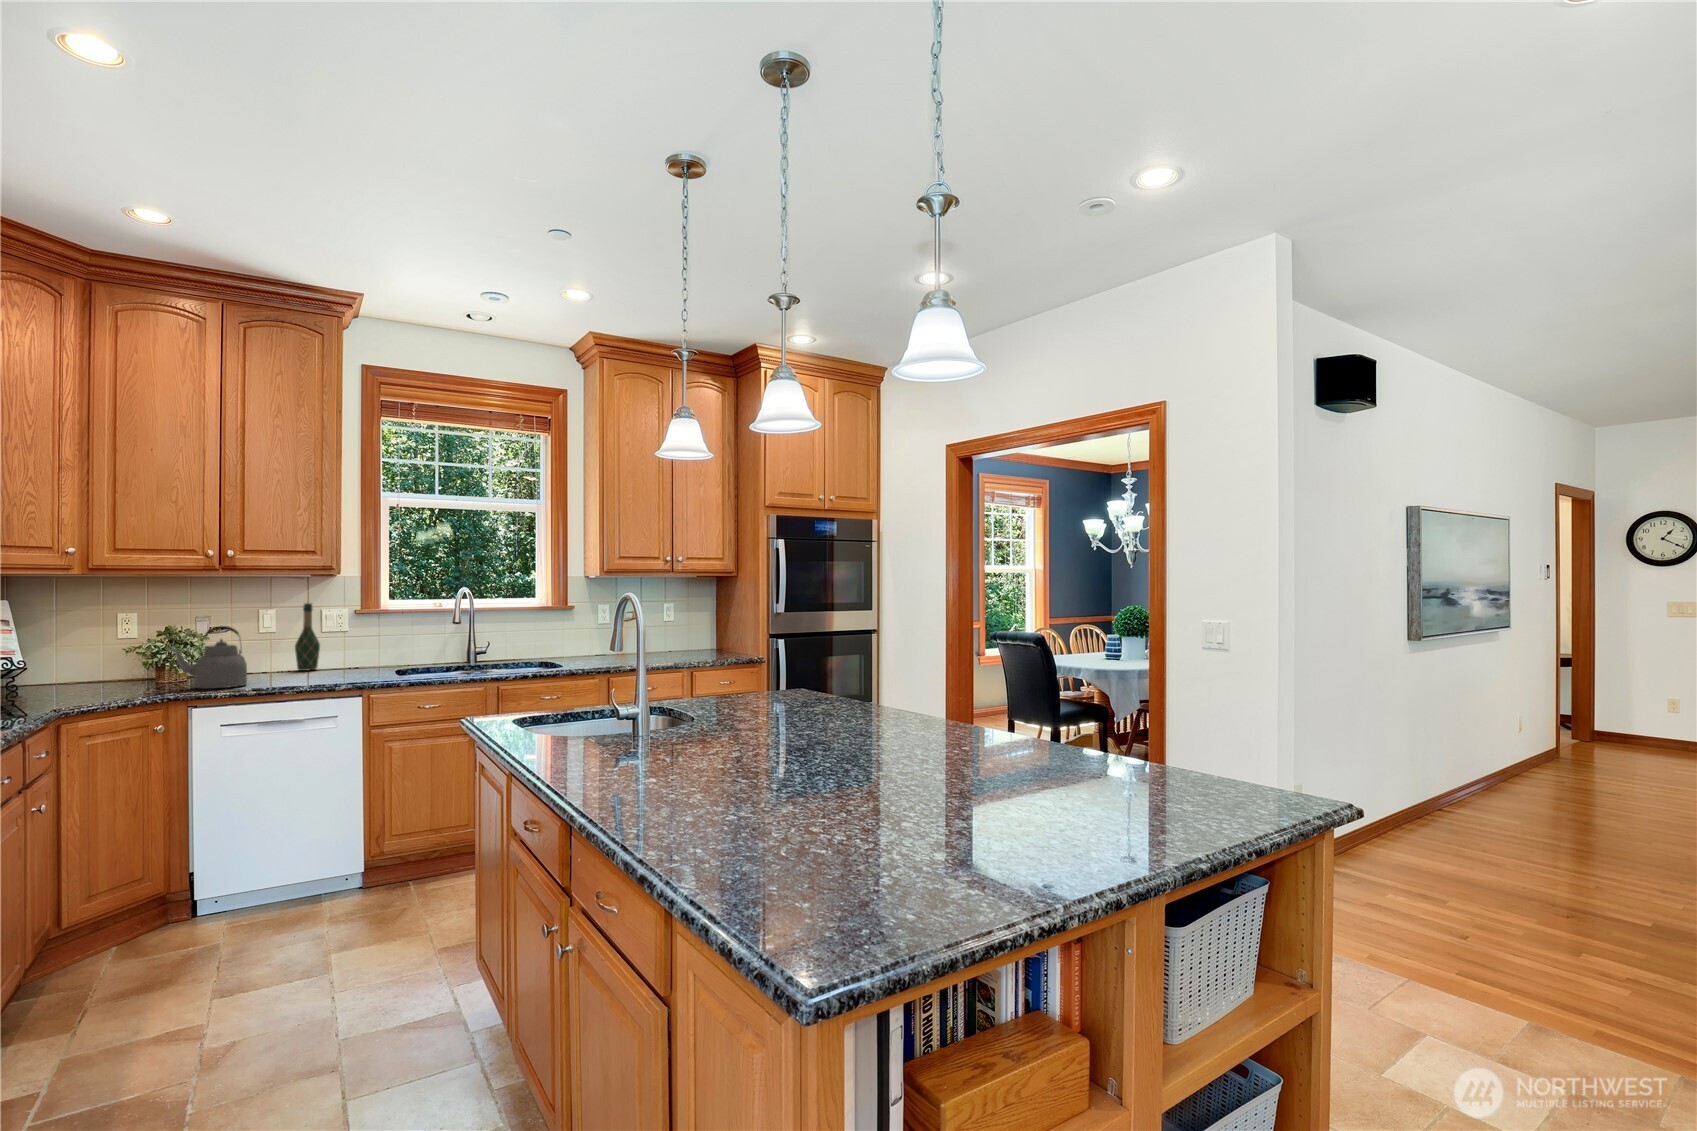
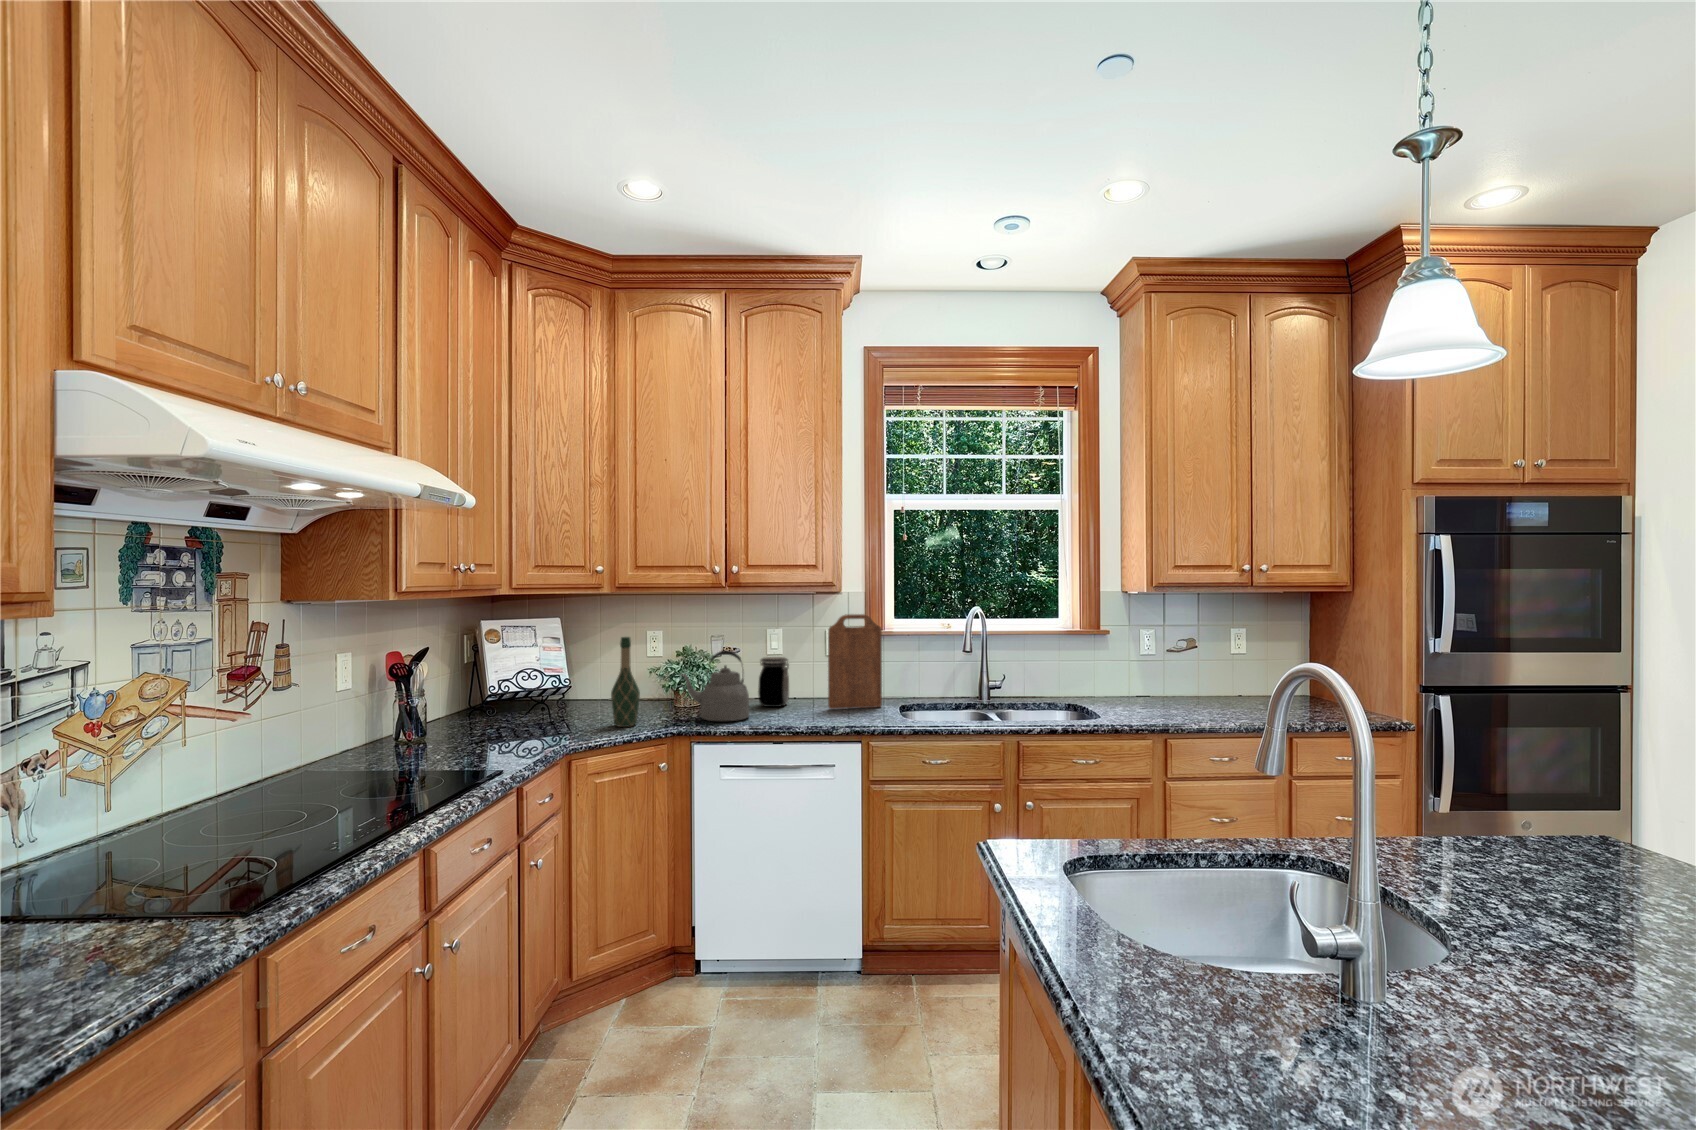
cutting board: none [327,594,380,675] -> present [828,614,882,709]
wine bottle: present [295,603,320,671] -> present [611,637,640,727]
jar: none [253,633,286,677] -> present [758,657,789,707]

